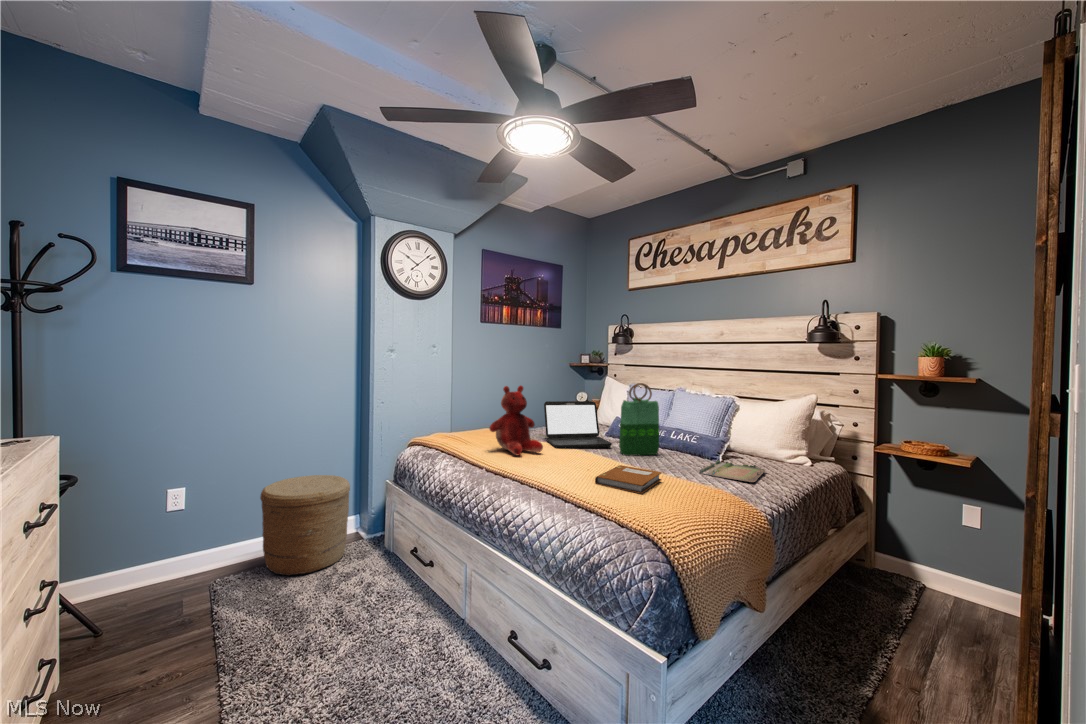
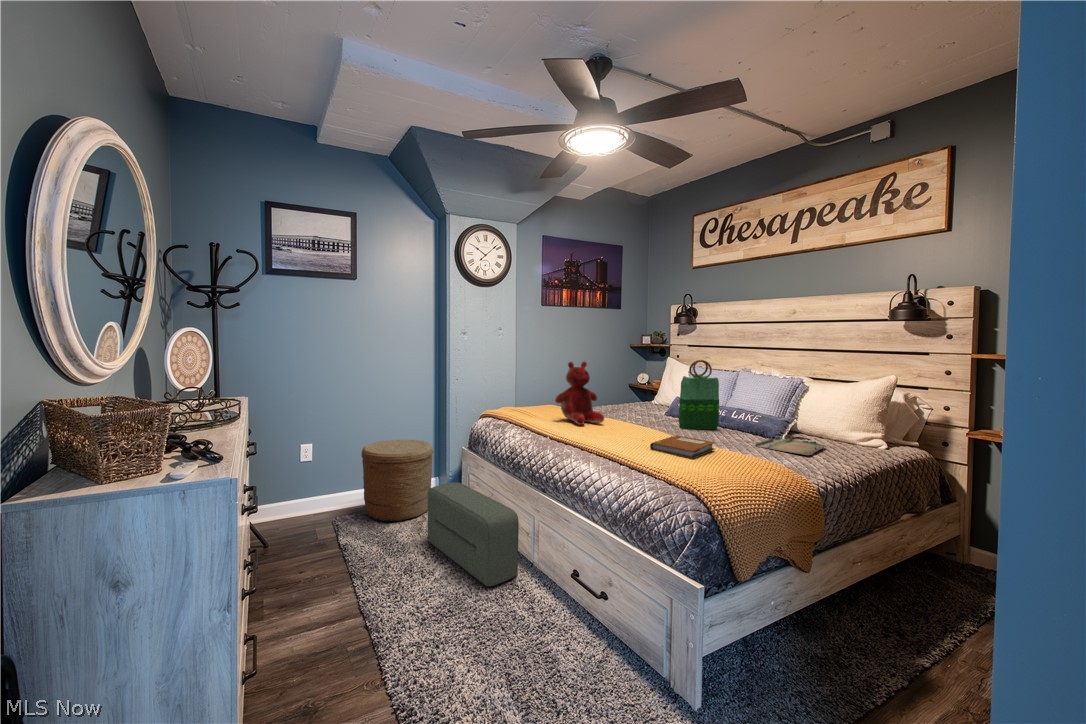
laptop: present [544,401,612,449] -> none [607,378,672,422]
pouf: none [340,526,448,655] -> present [428,482,519,586]

